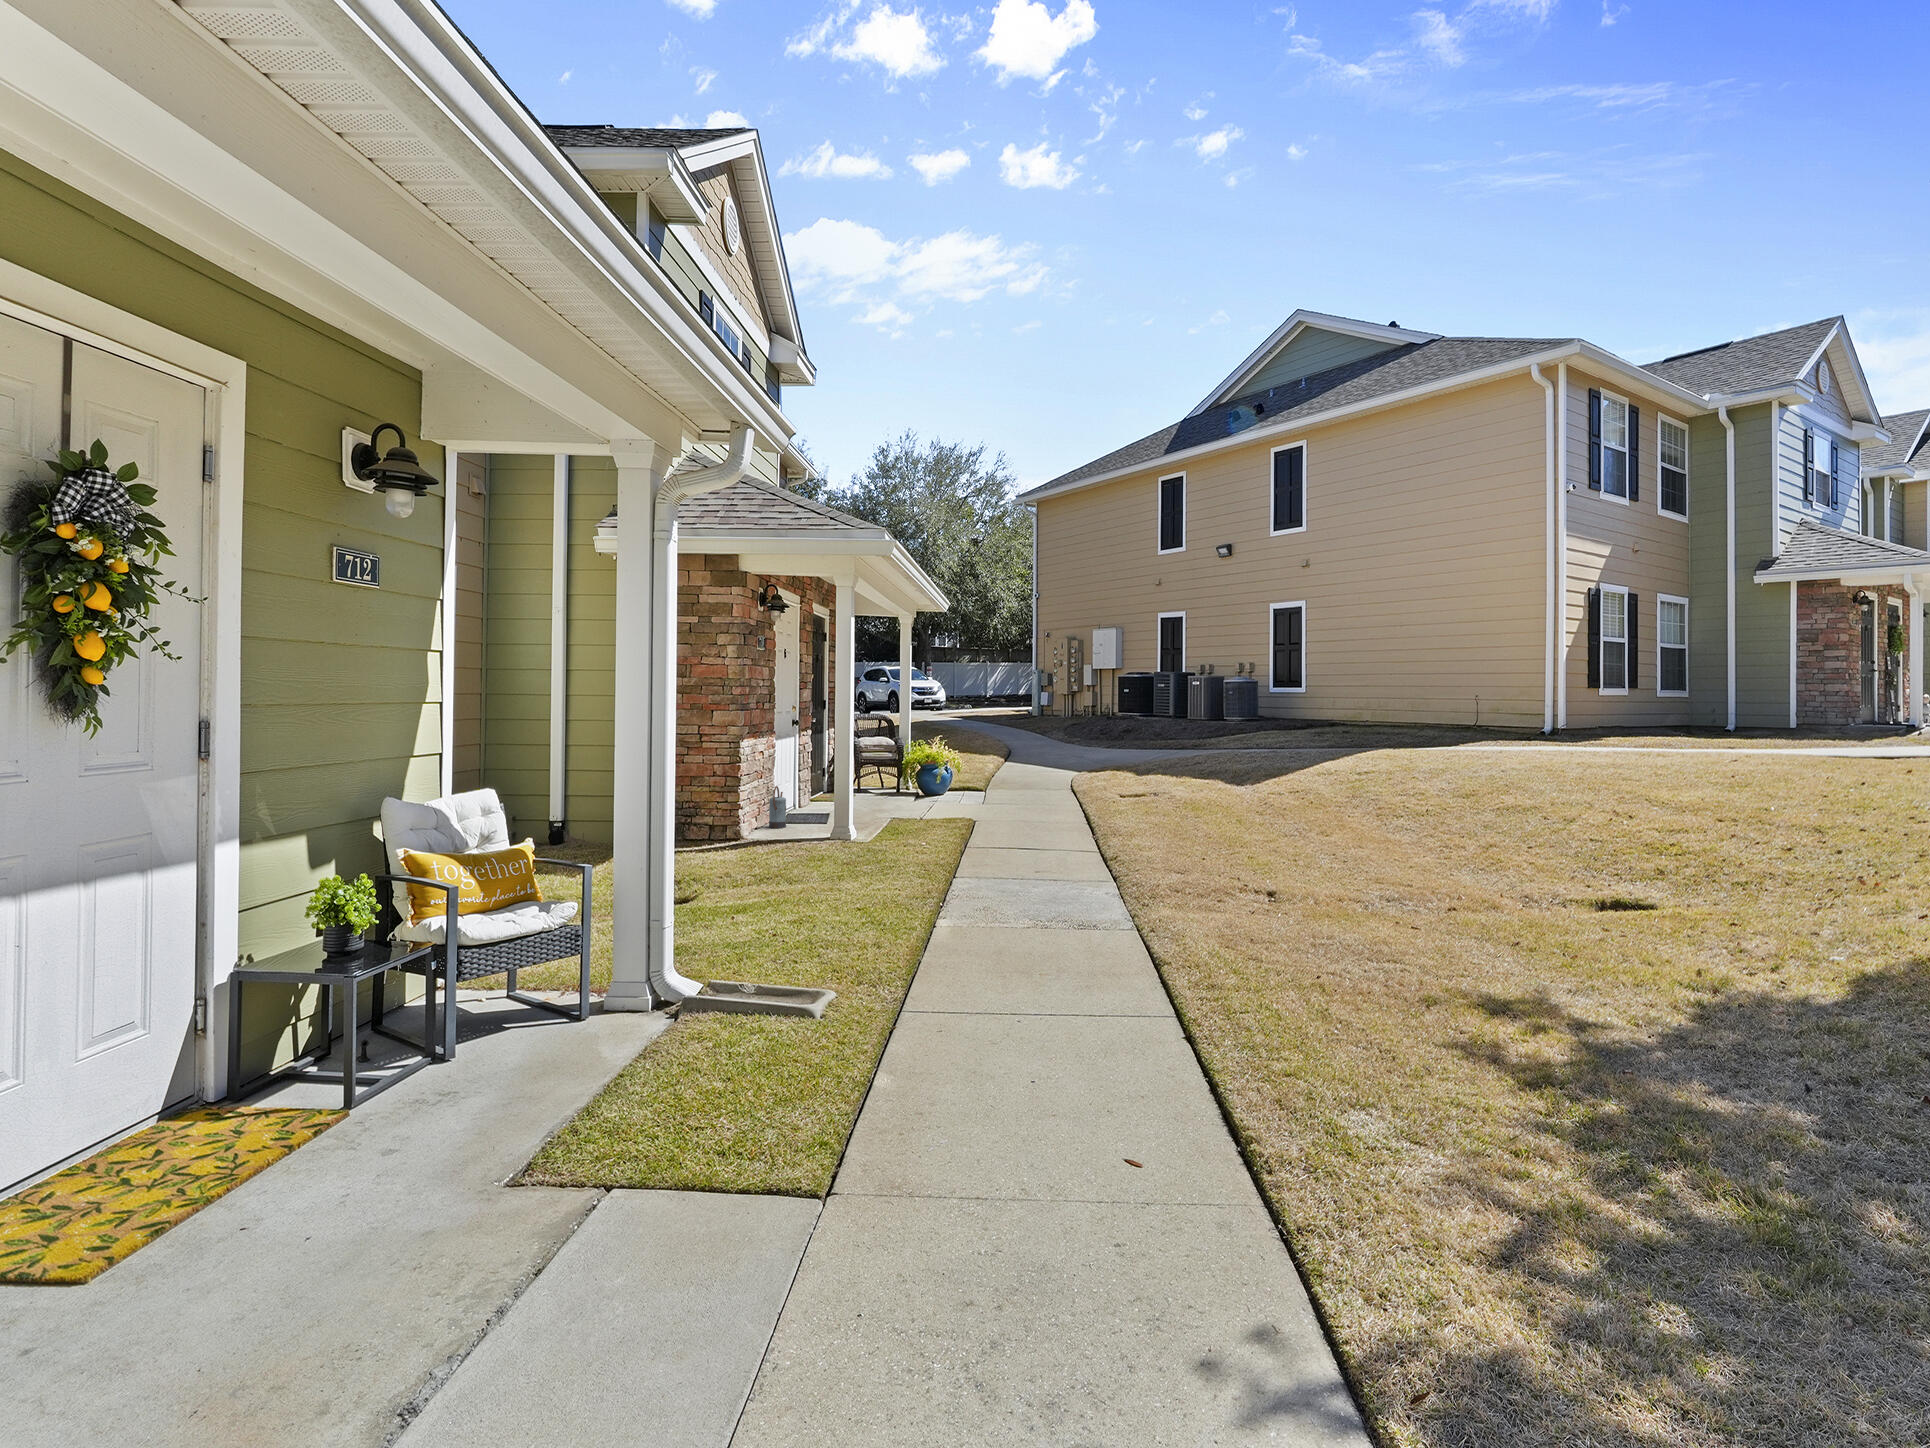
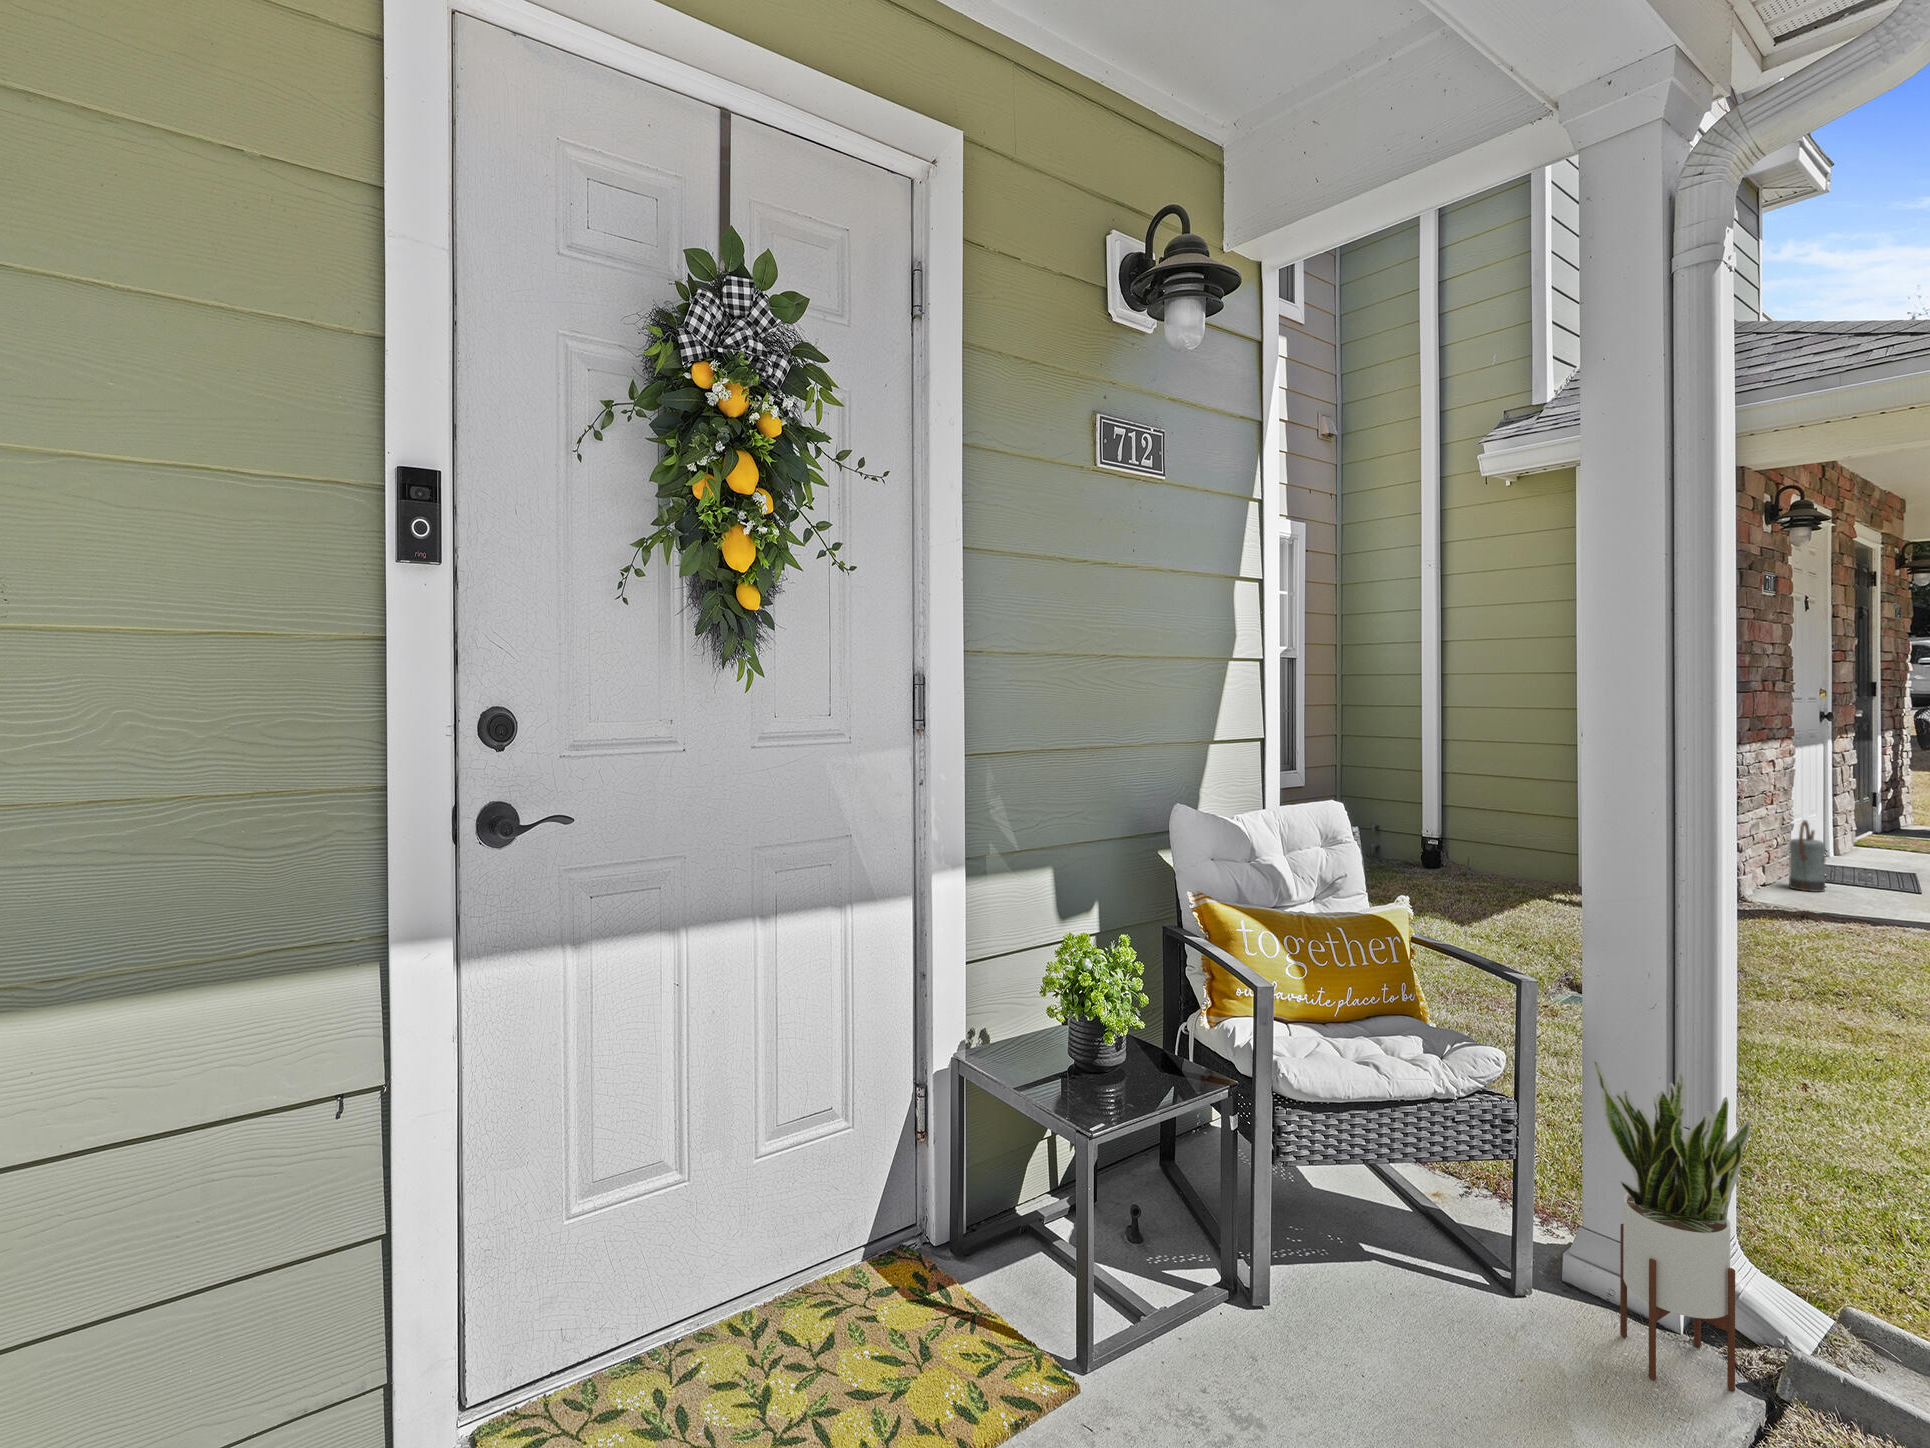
potted plant: none [616,895,677,1032] -> present [1592,1057,1751,1391]

